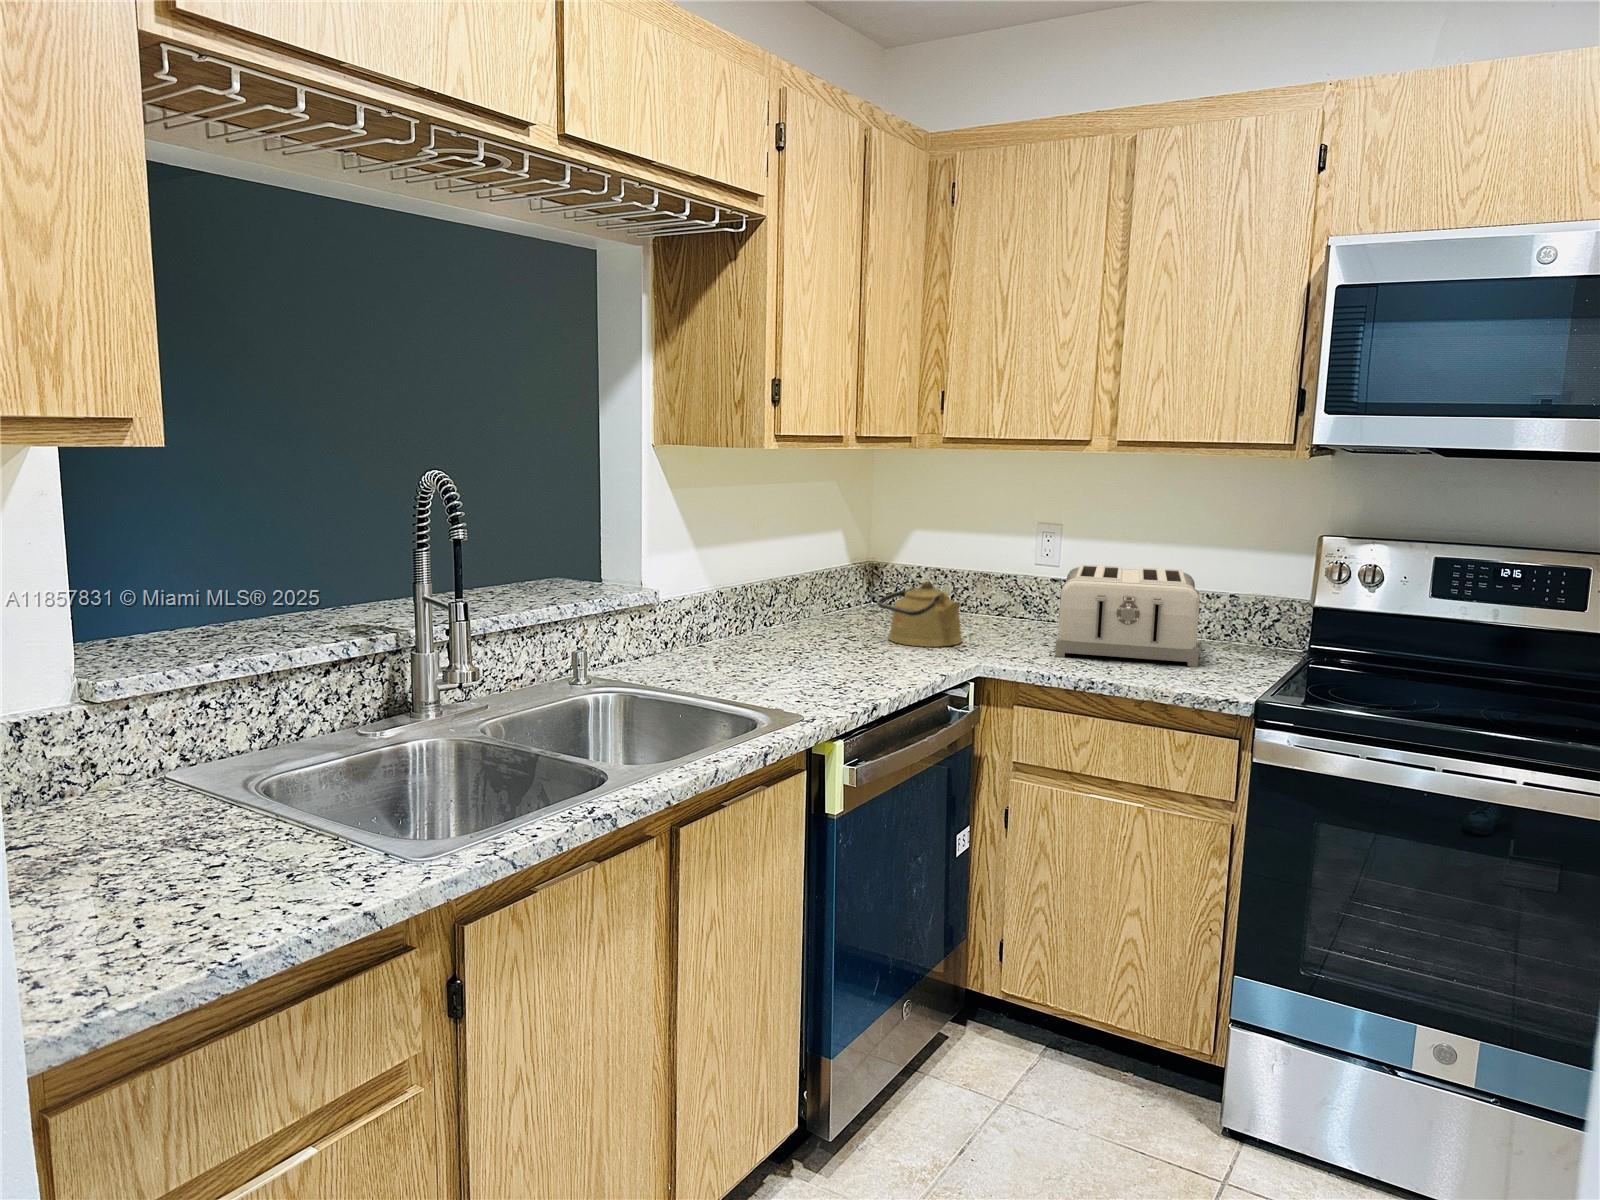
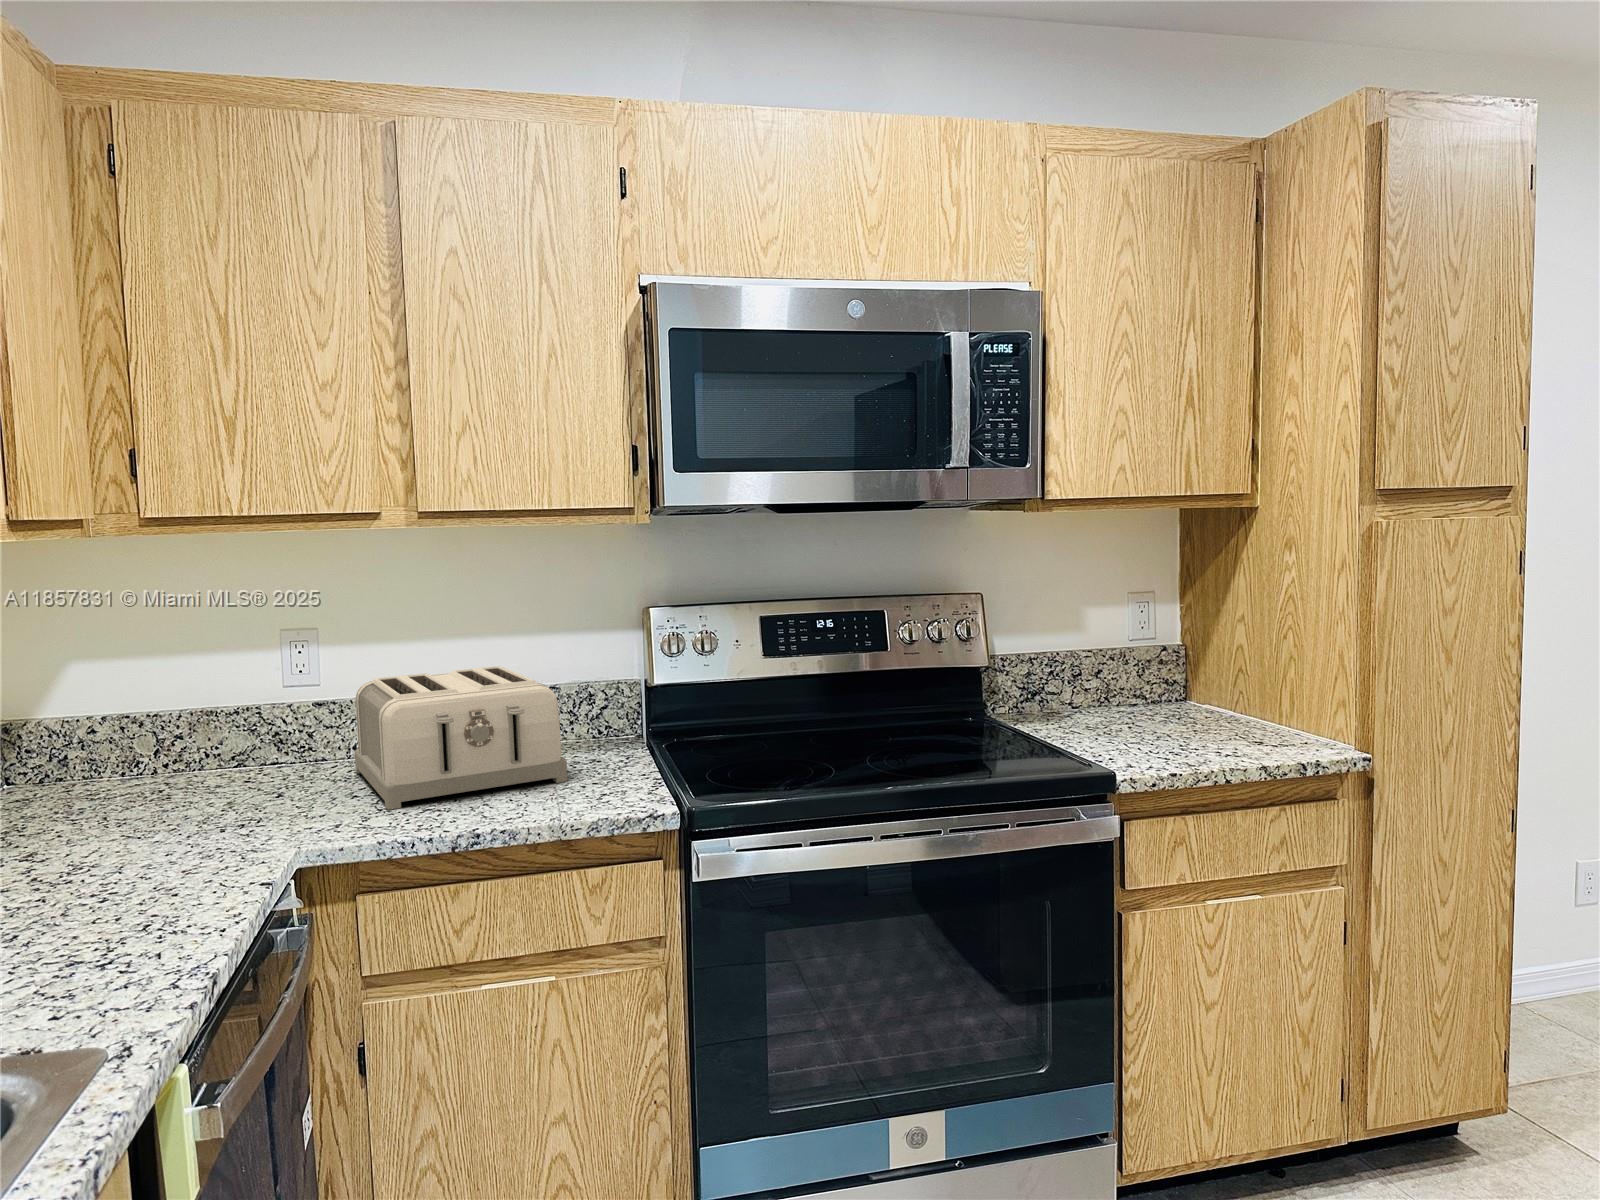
kettle: present [877,582,962,647] -> none [69,741,234,849]

